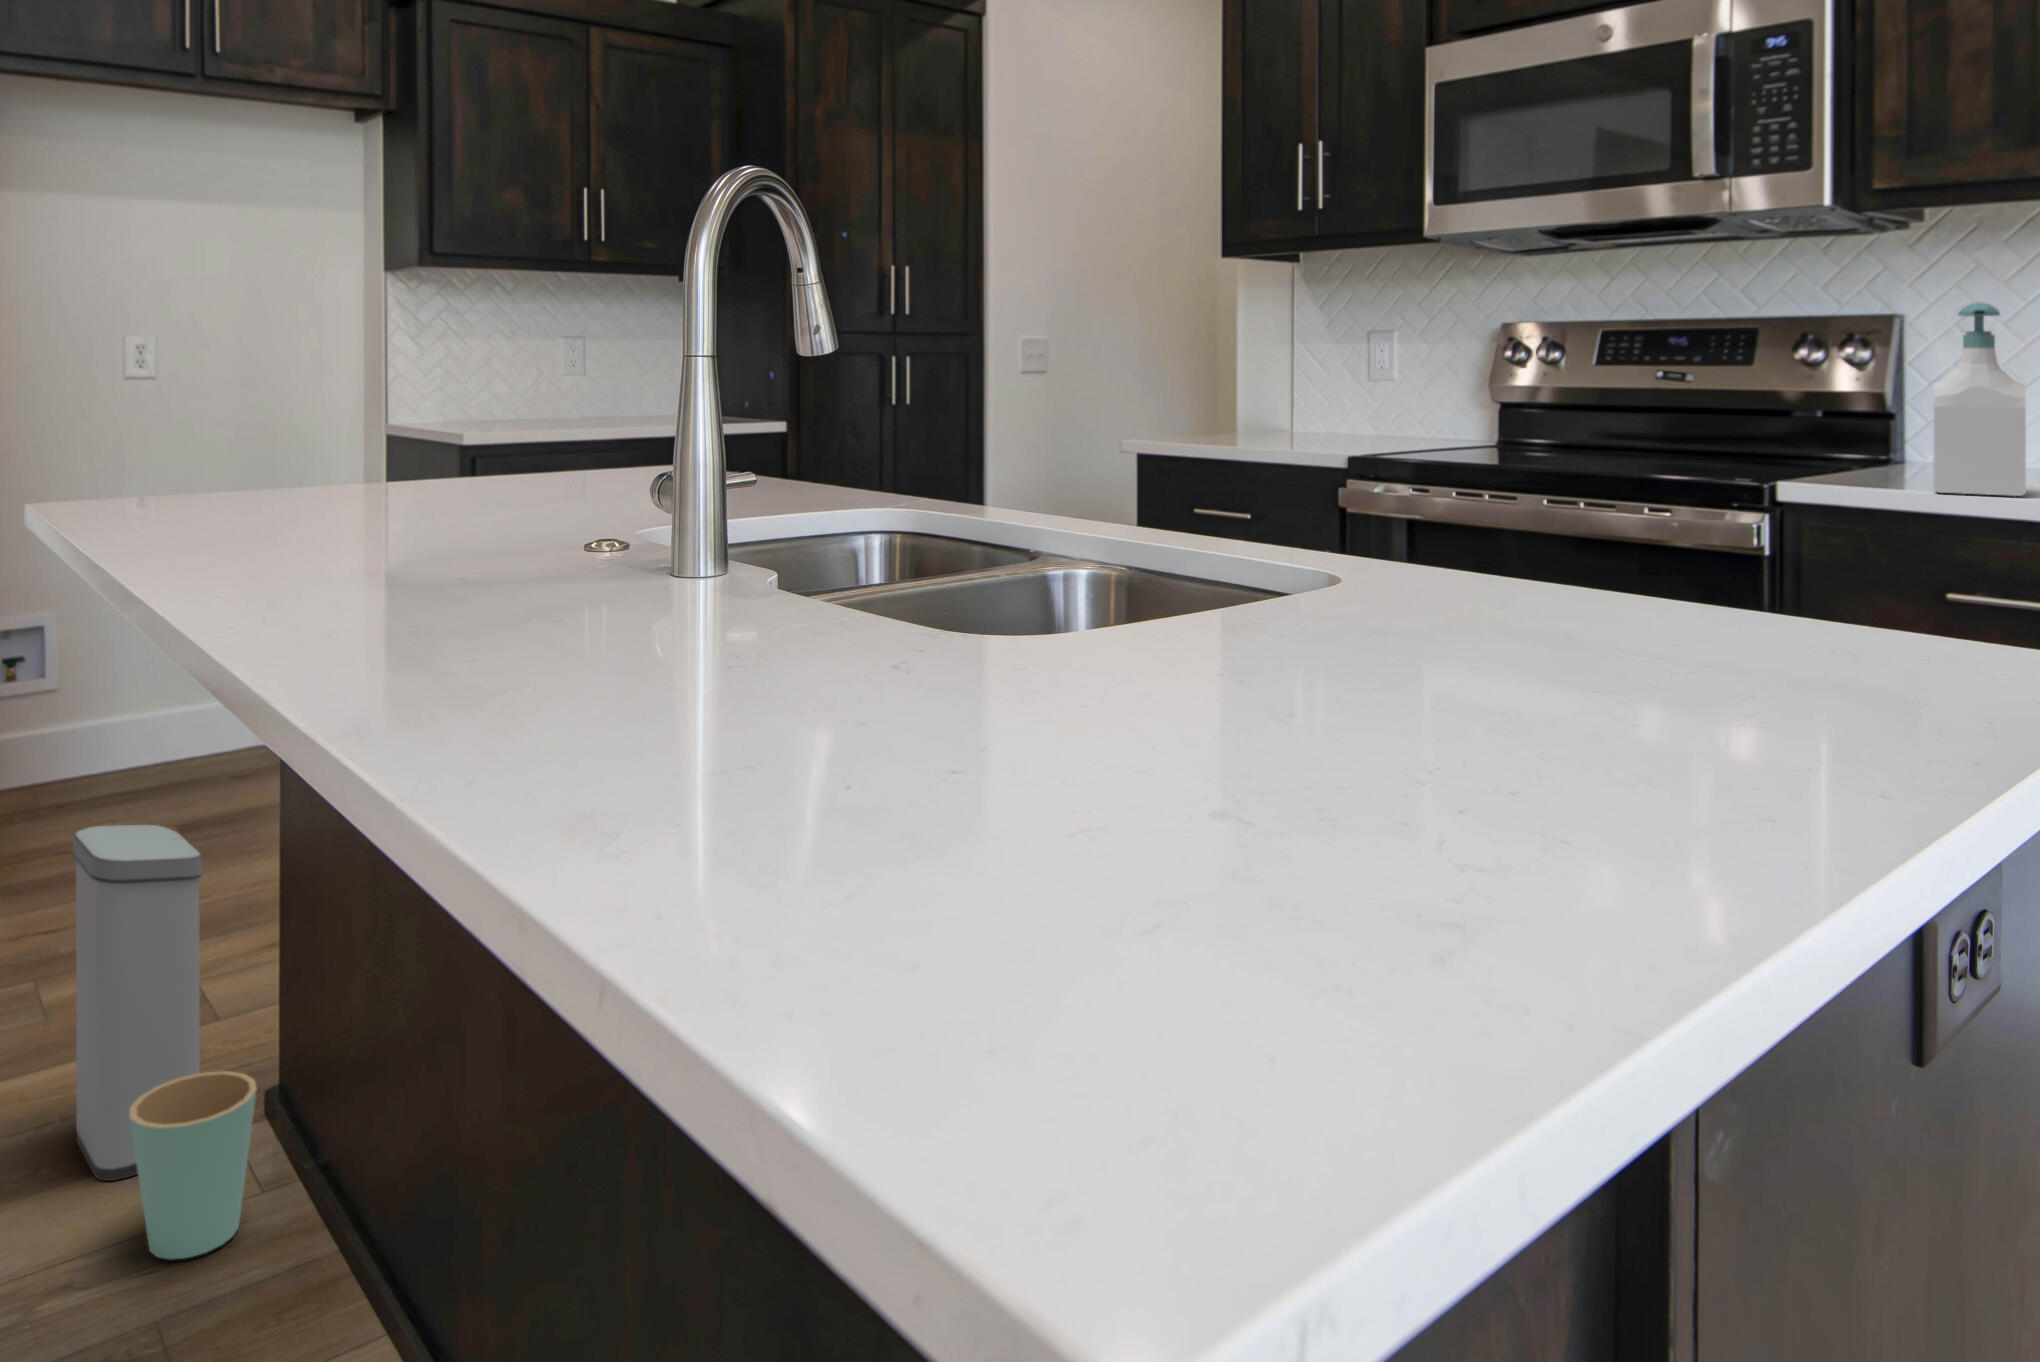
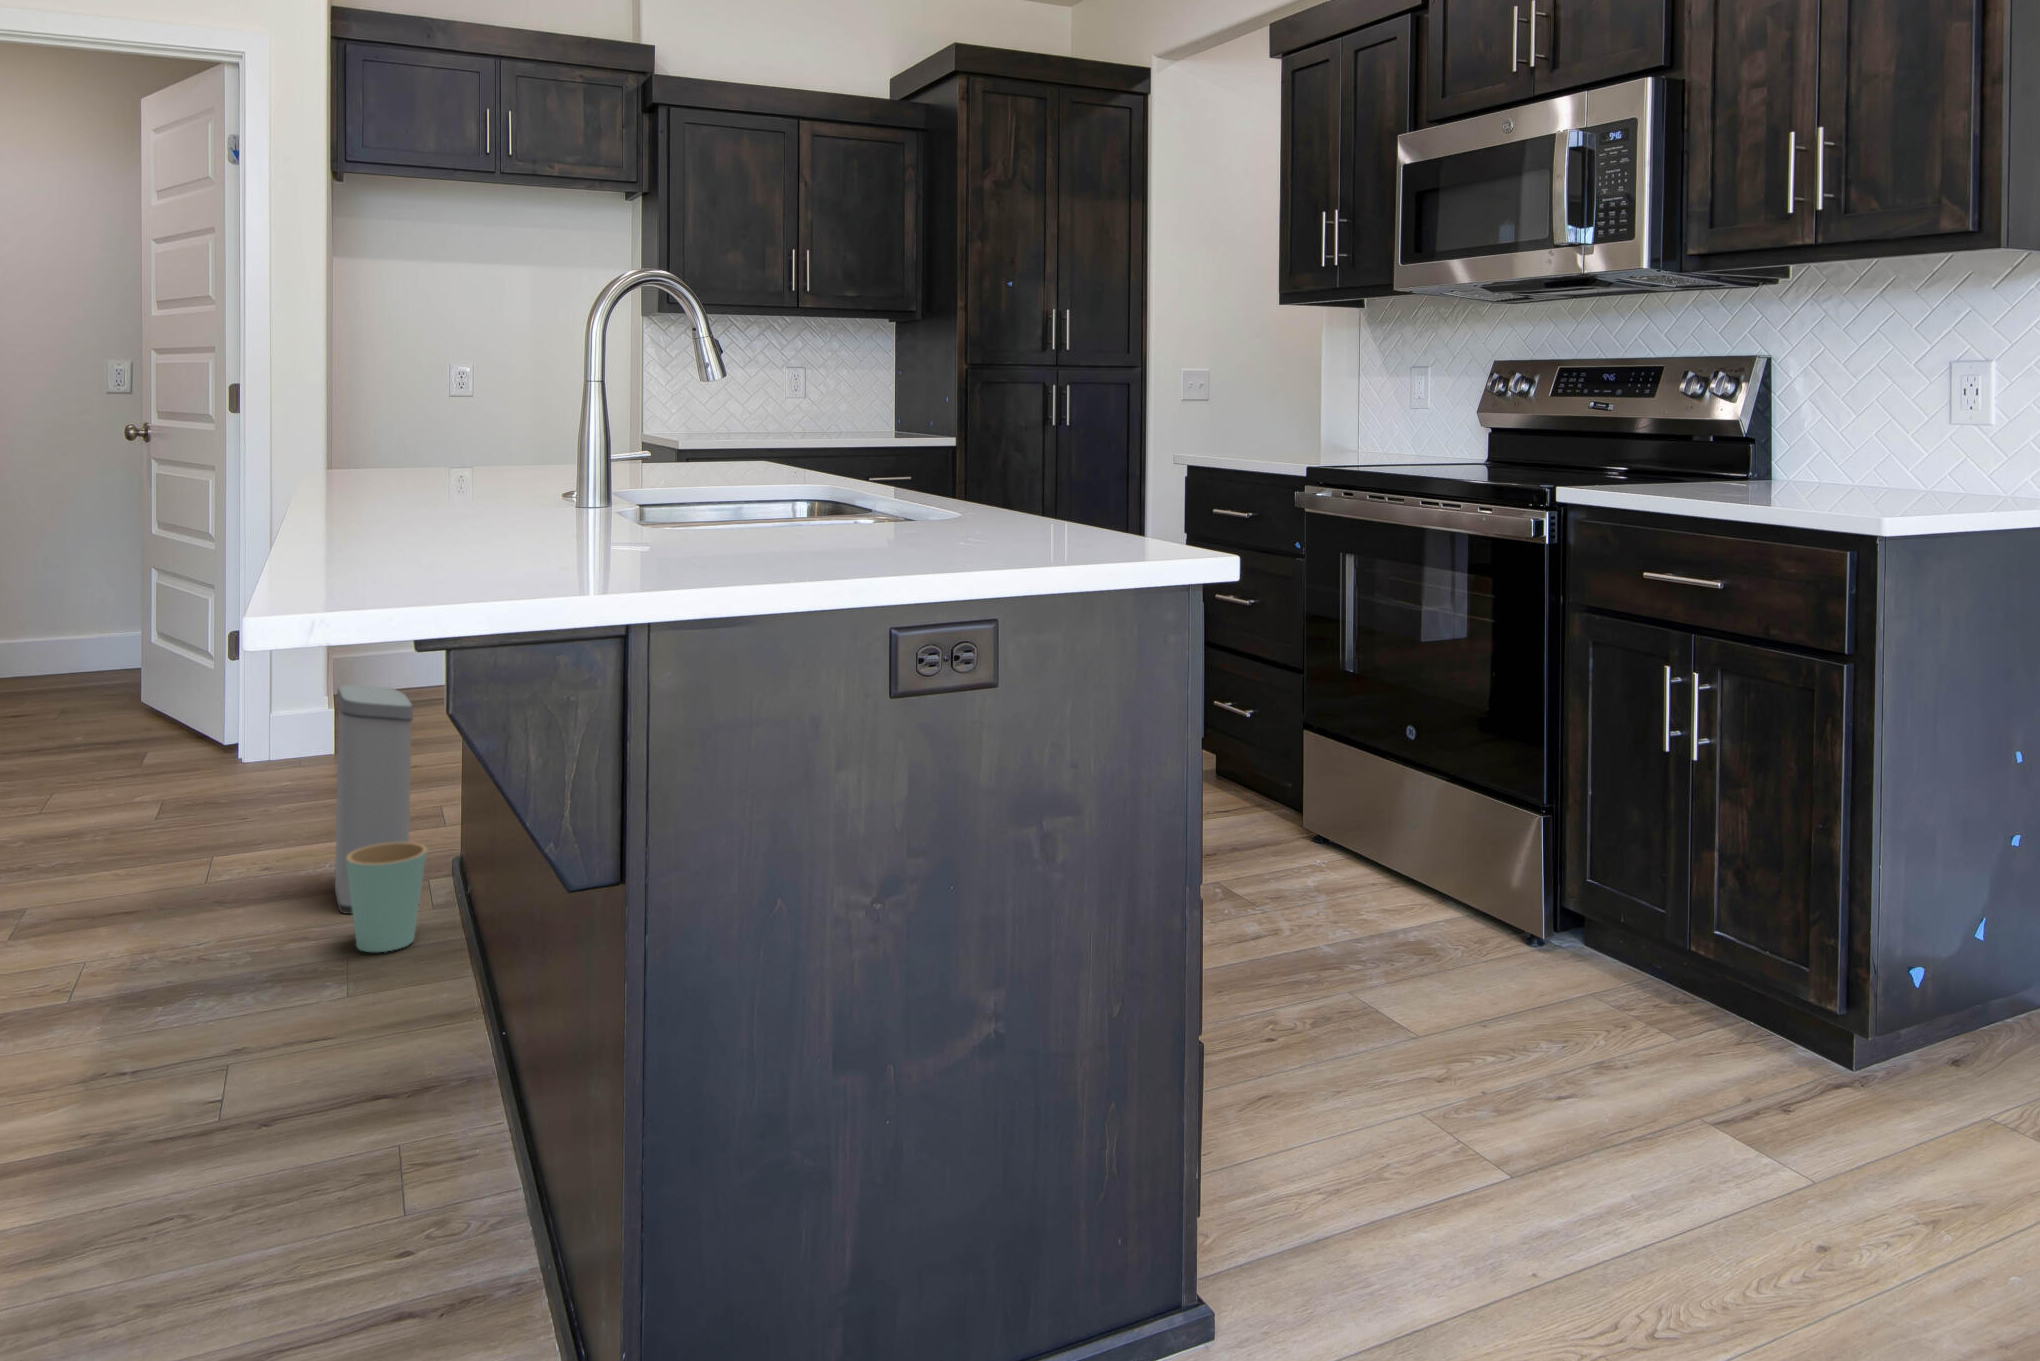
soap bottle: present [1934,302,2026,496] -> none [1675,346,1752,502]

